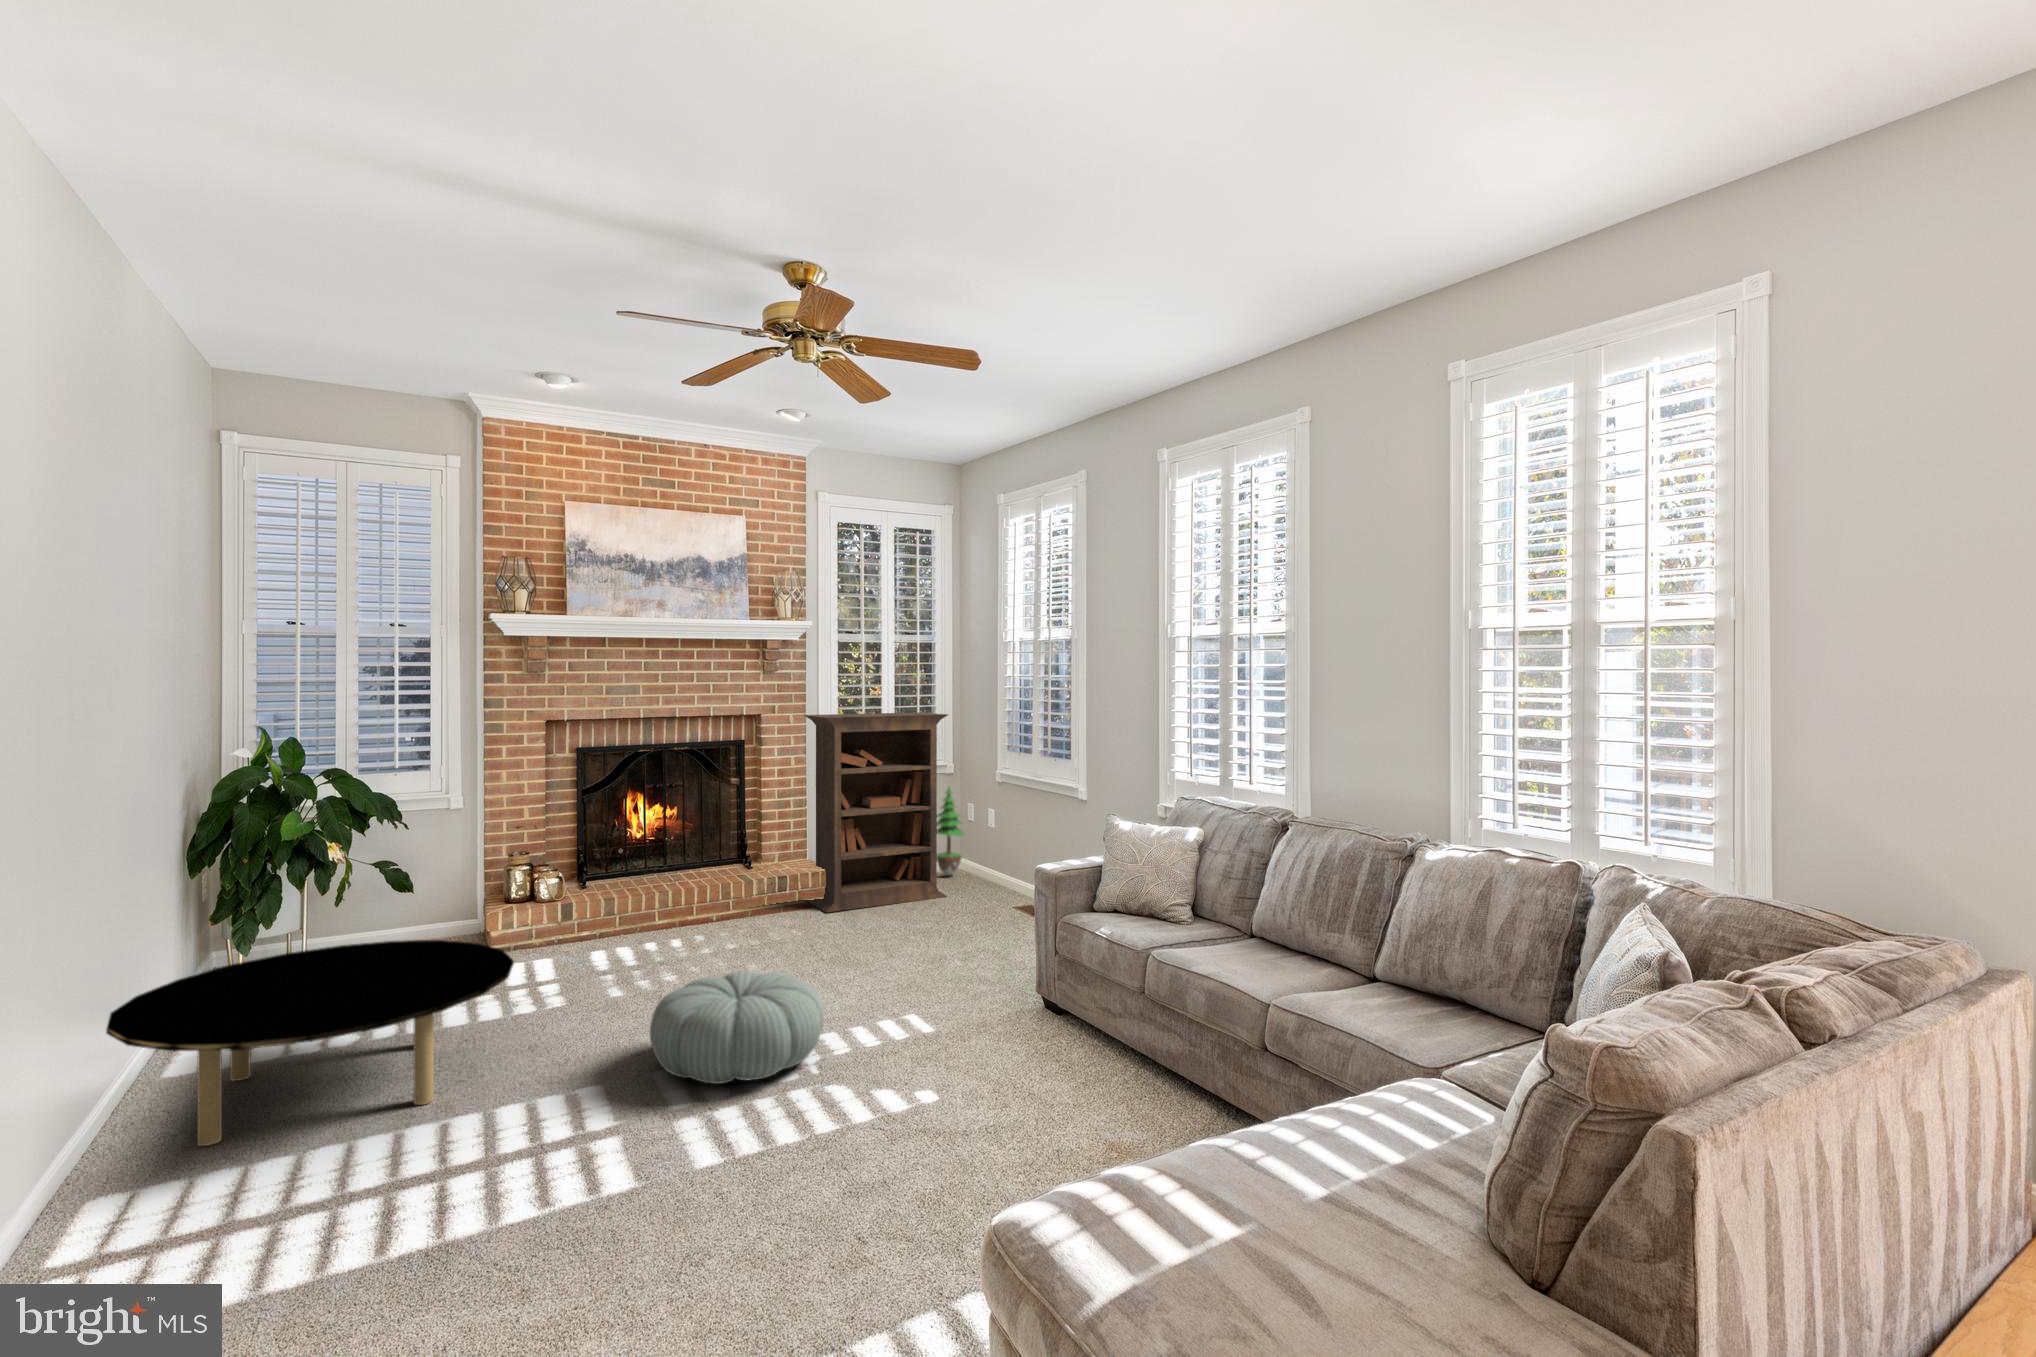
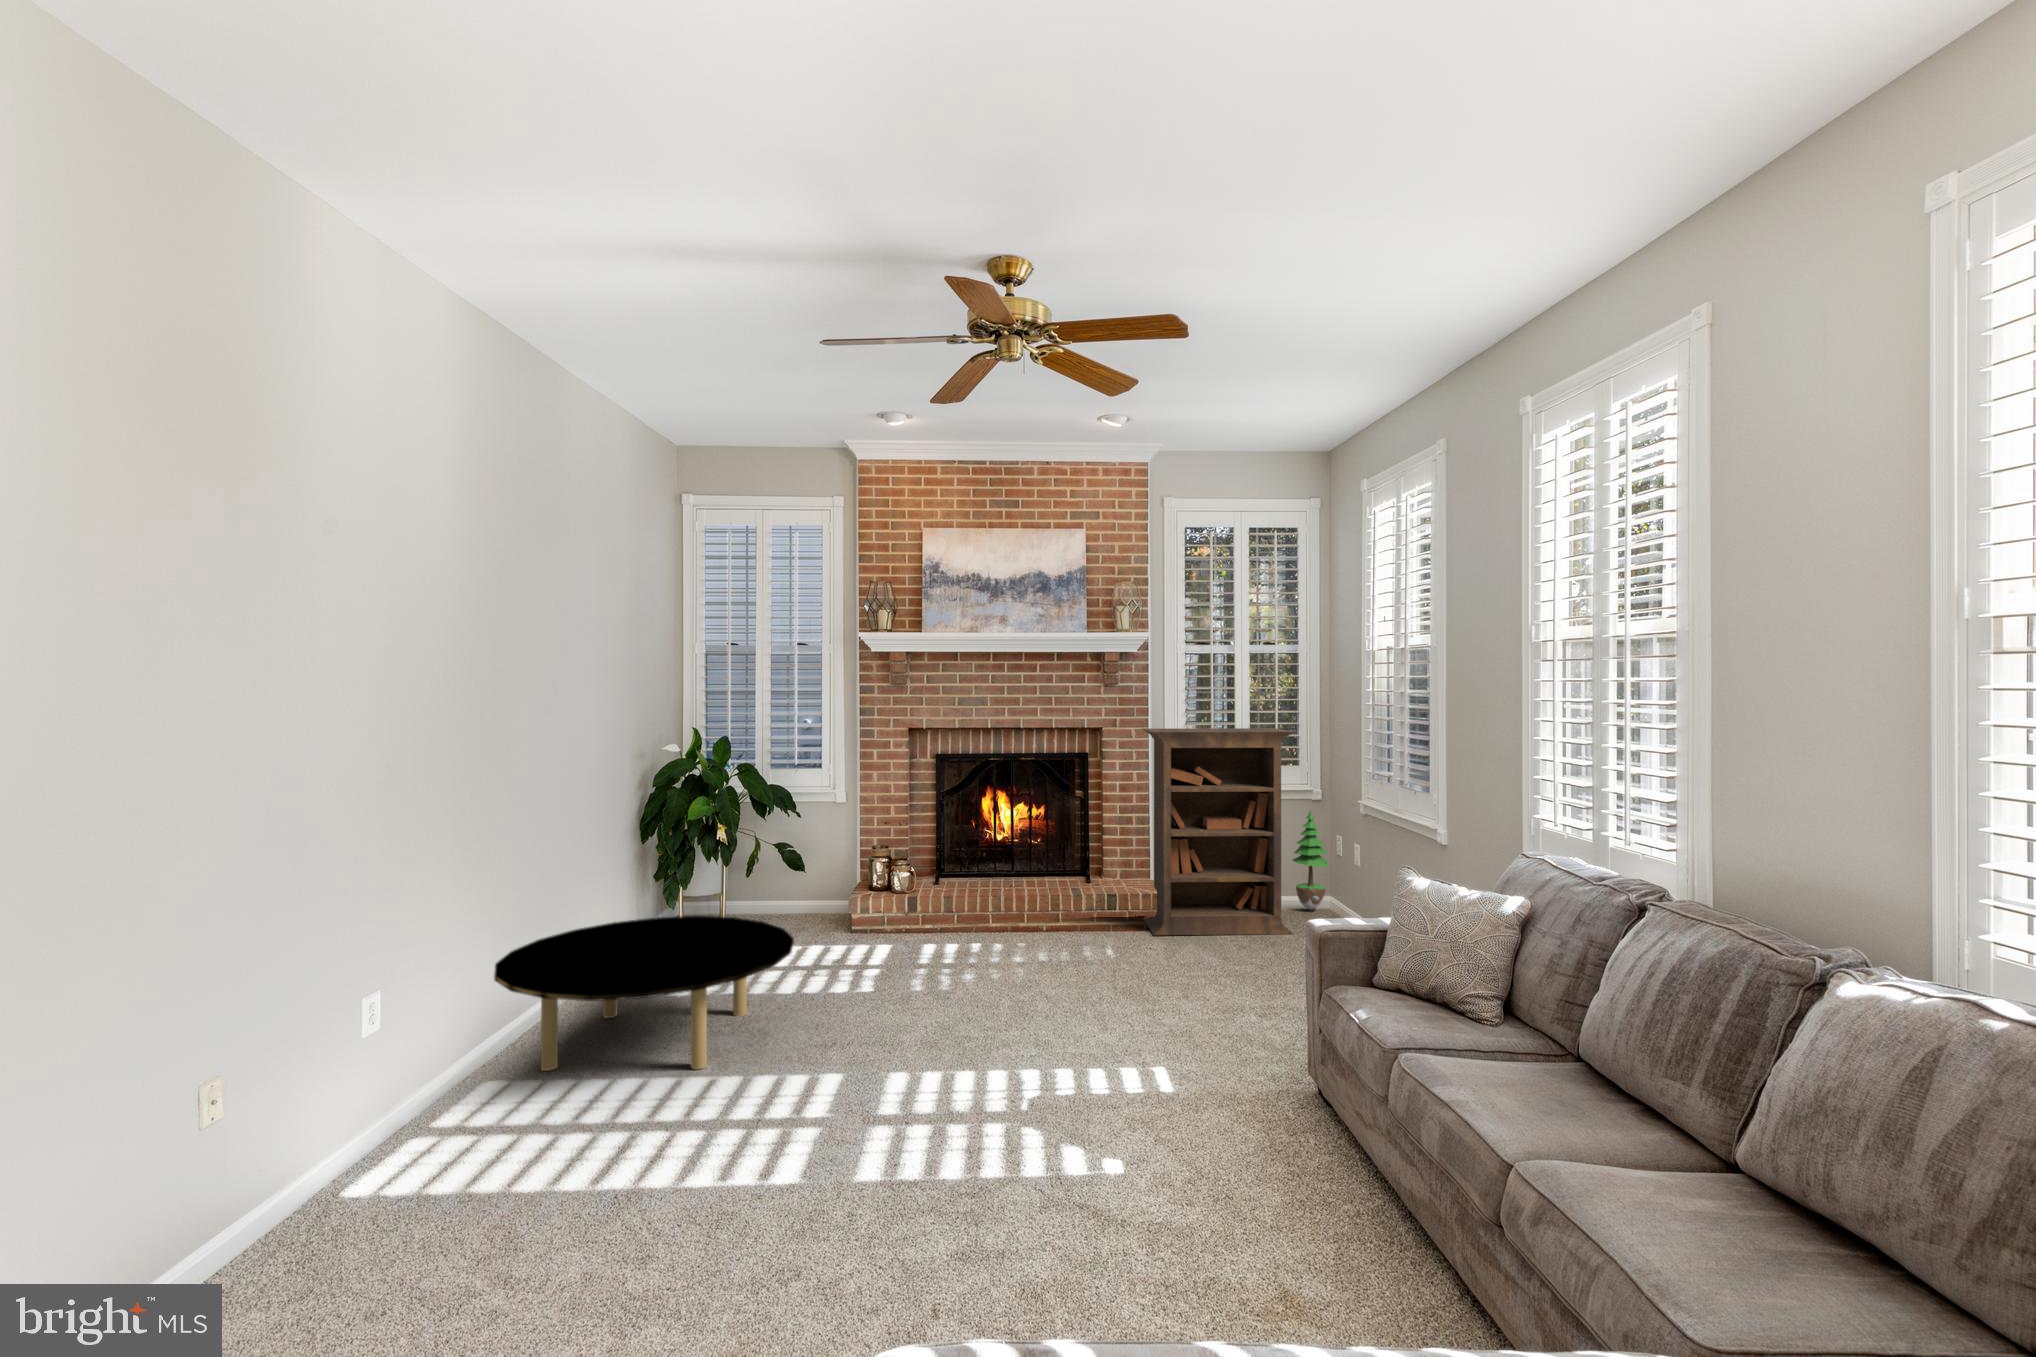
pouf: present [650,972,824,1084] -> none [873,992,1047,1111]

